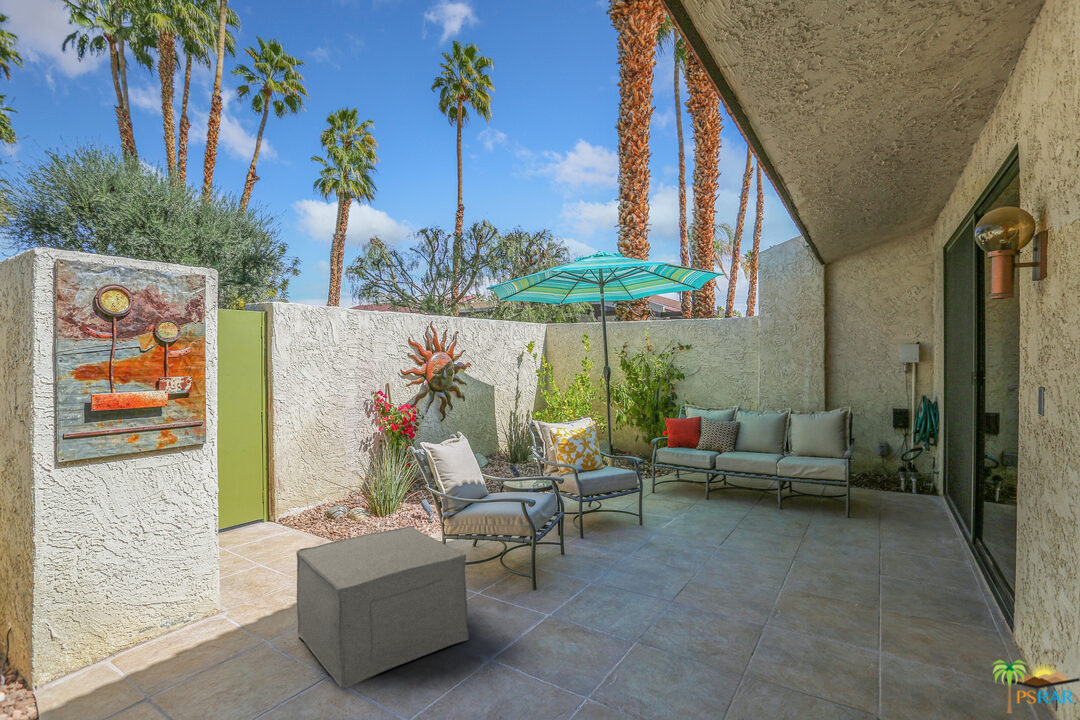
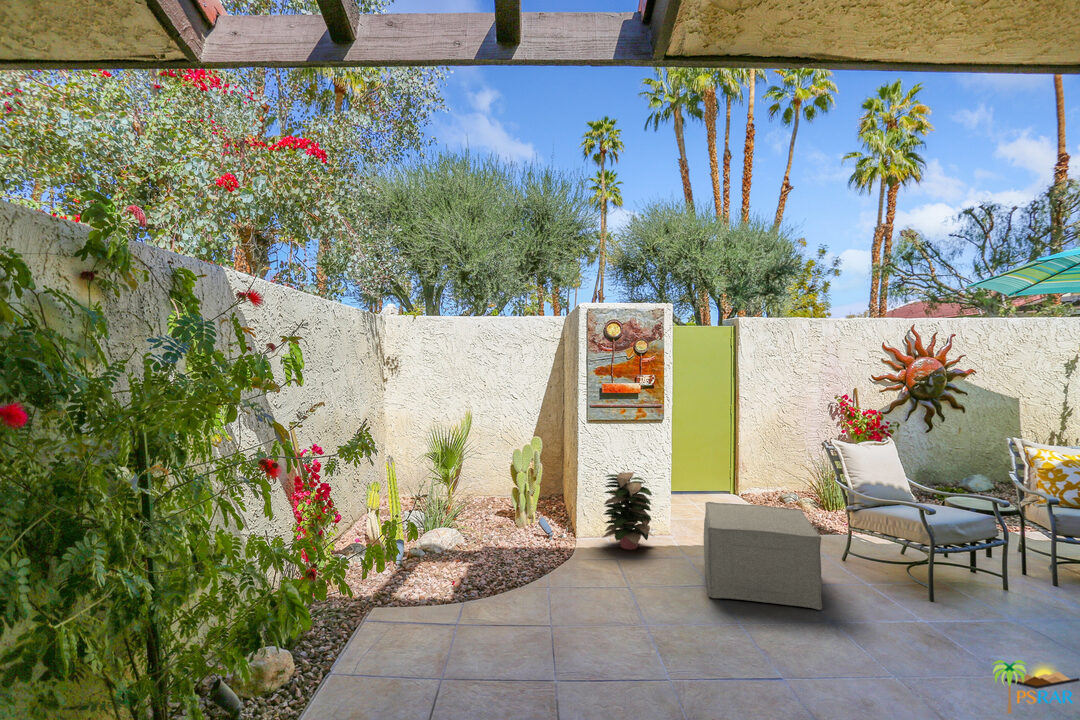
decorative plant: none [102,535,205,668] -> present [602,472,653,549]

